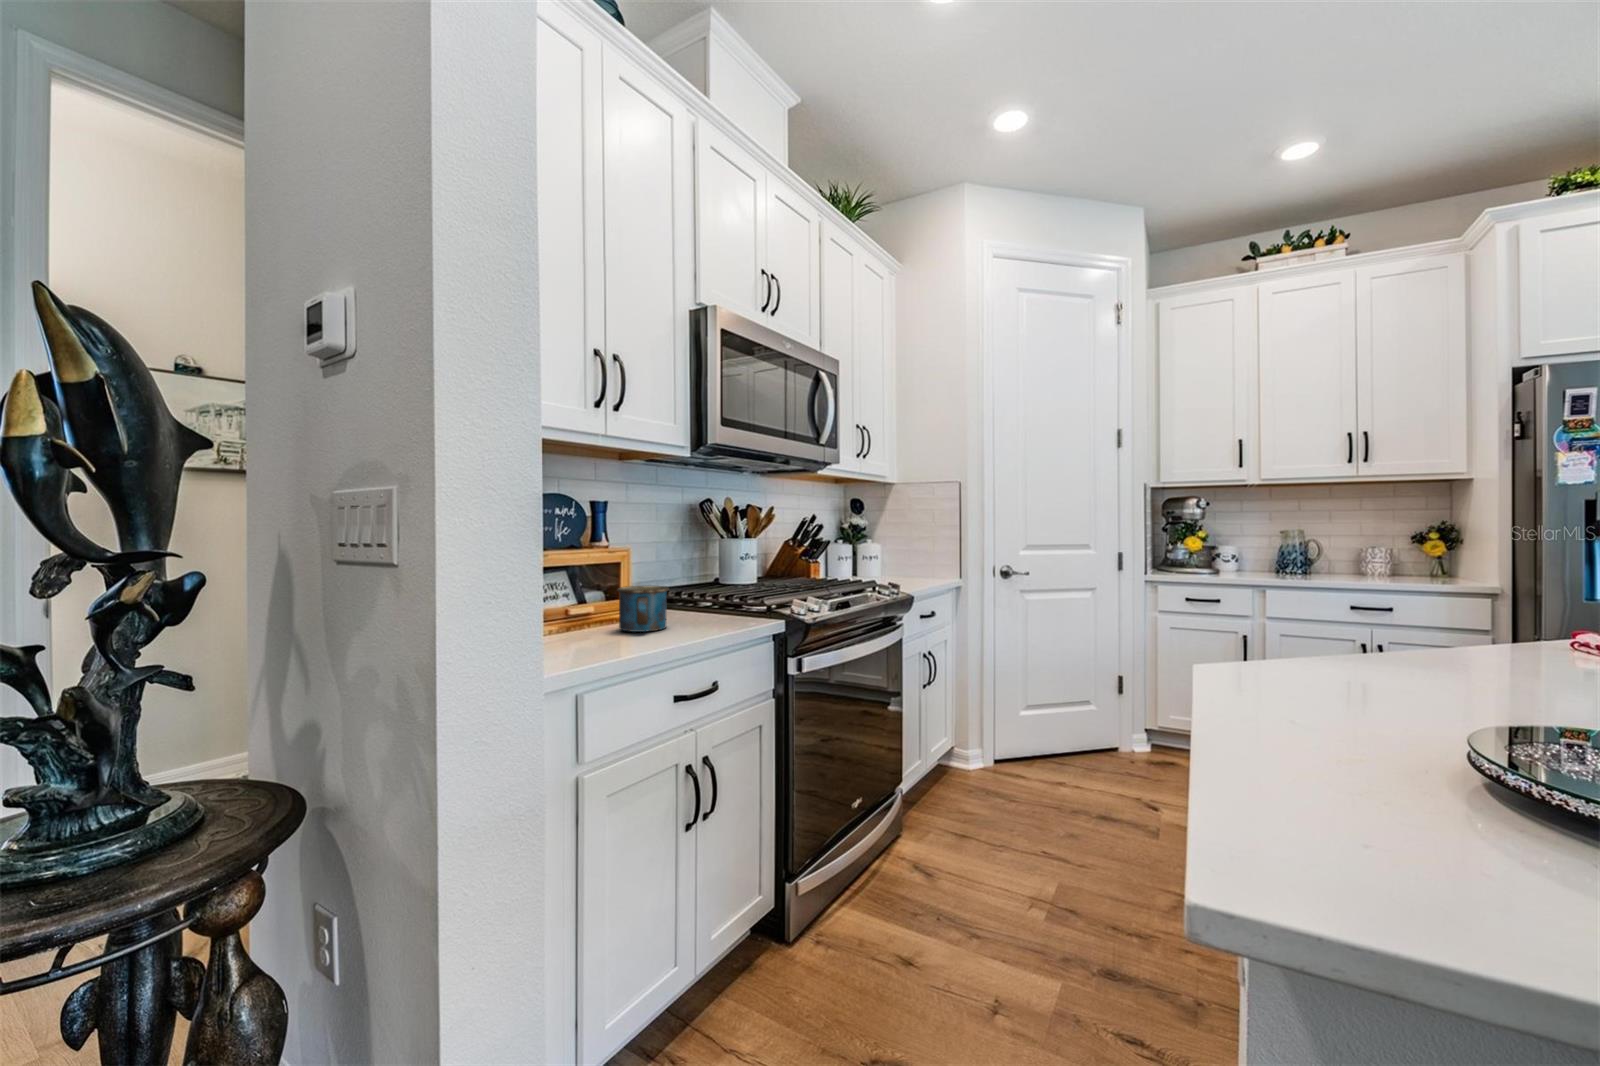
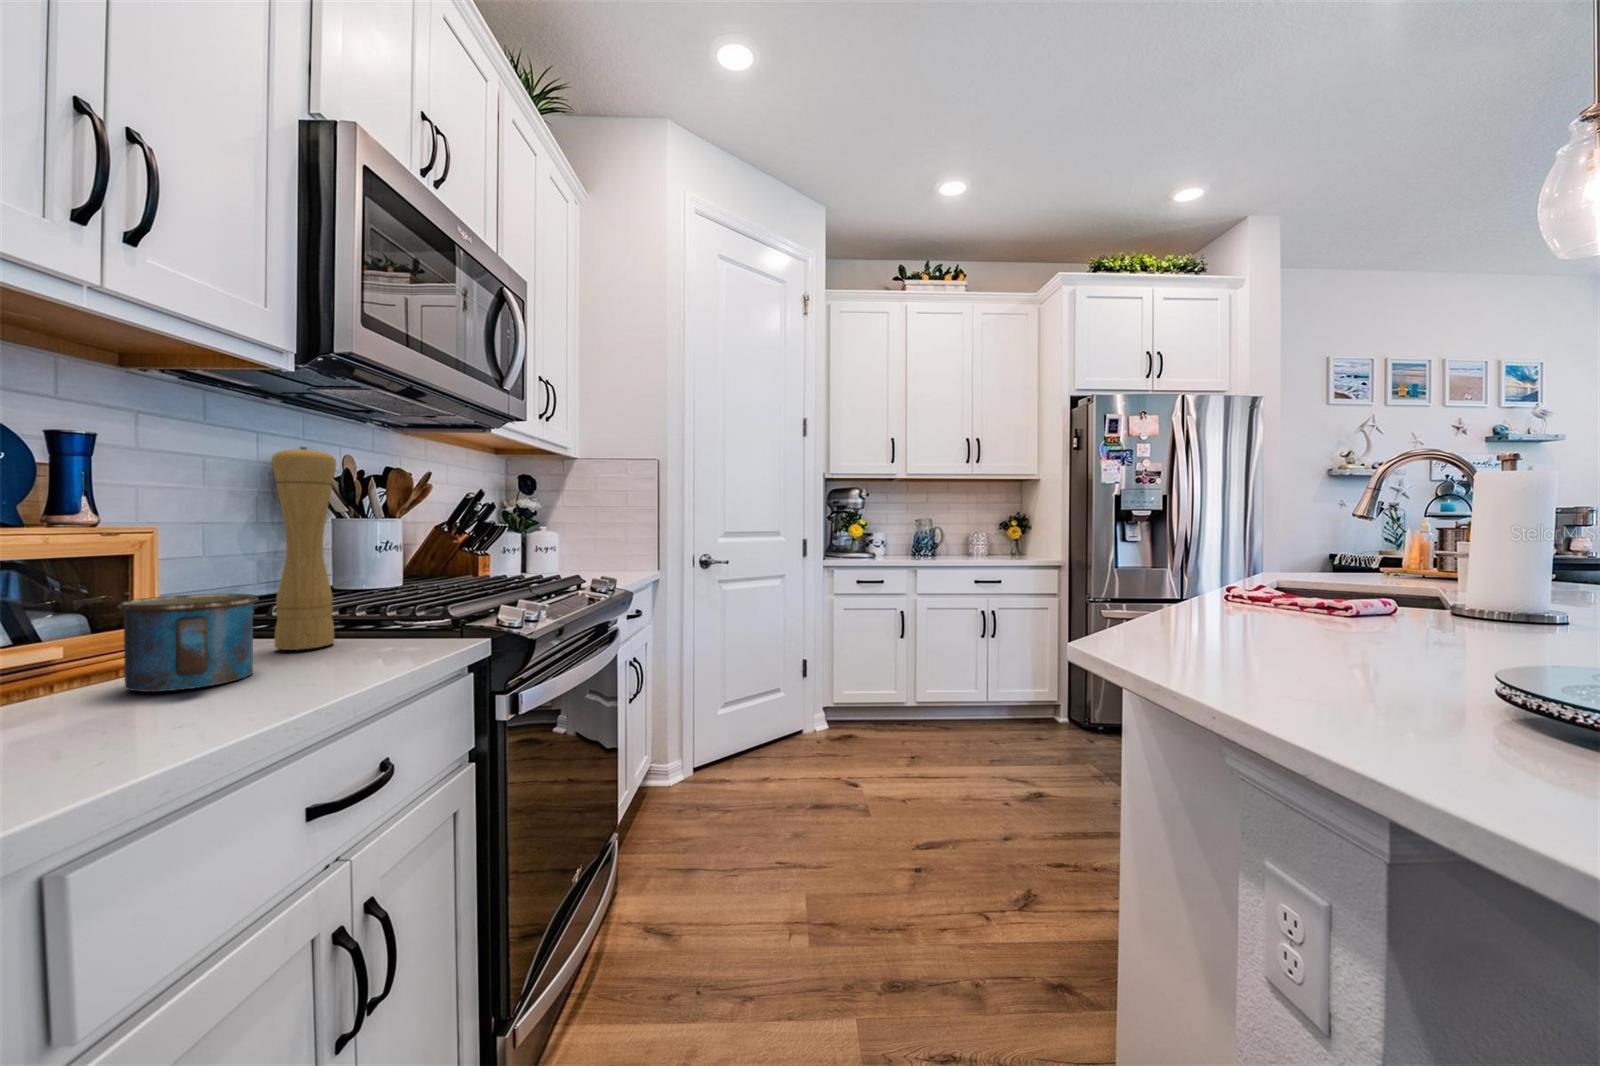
pepper mill: none [677,506,706,618] -> present [272,447,336,650]

